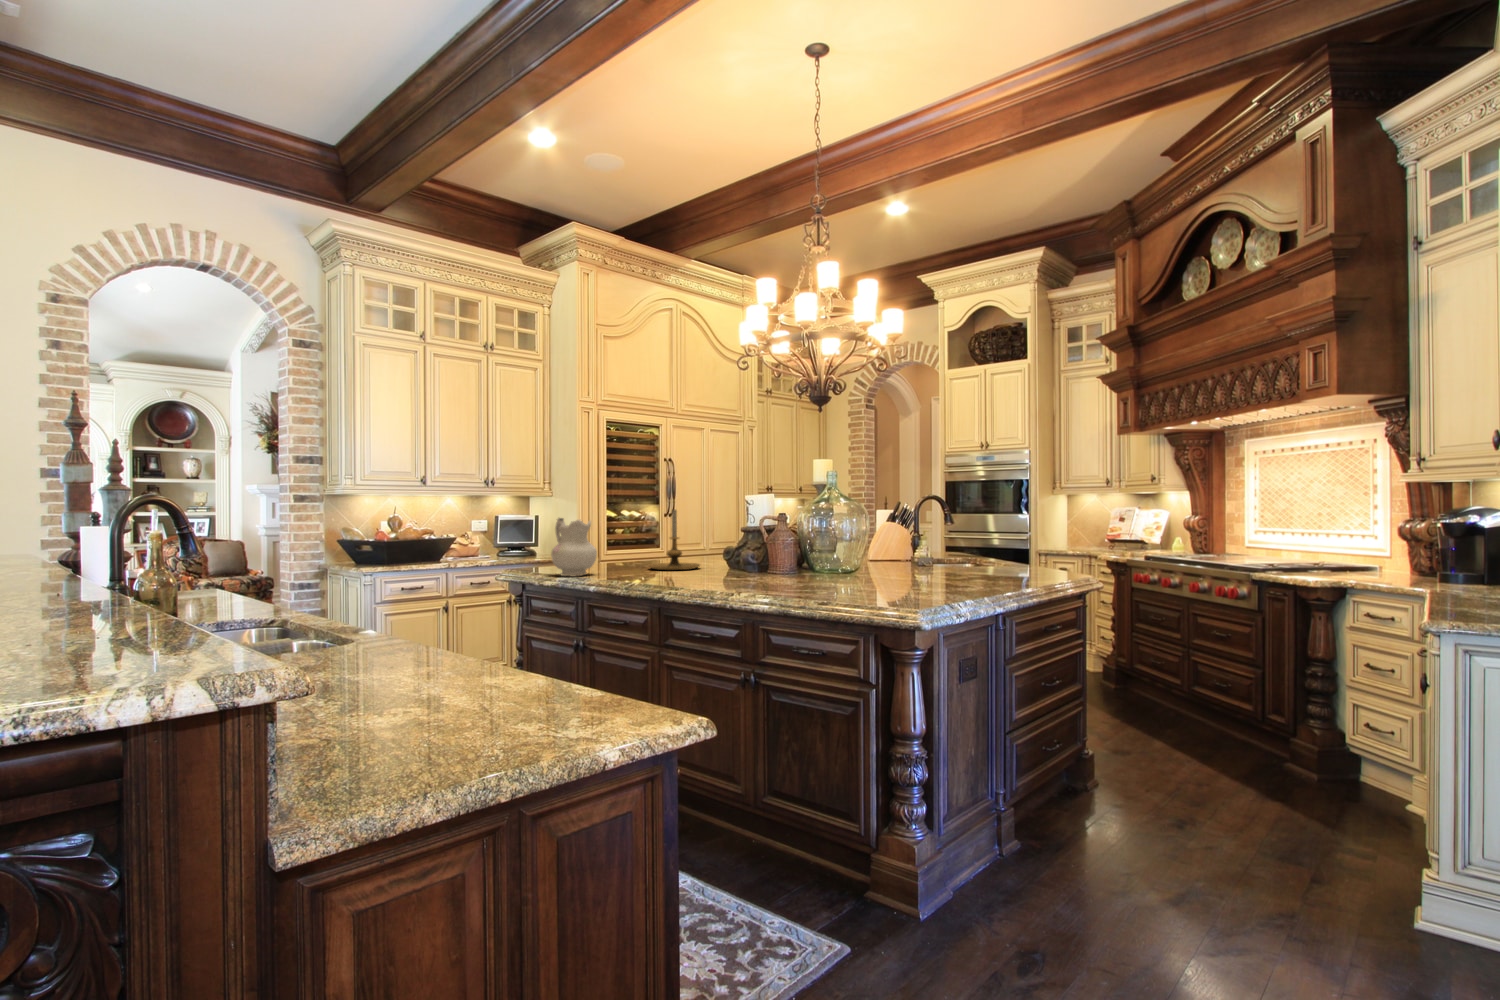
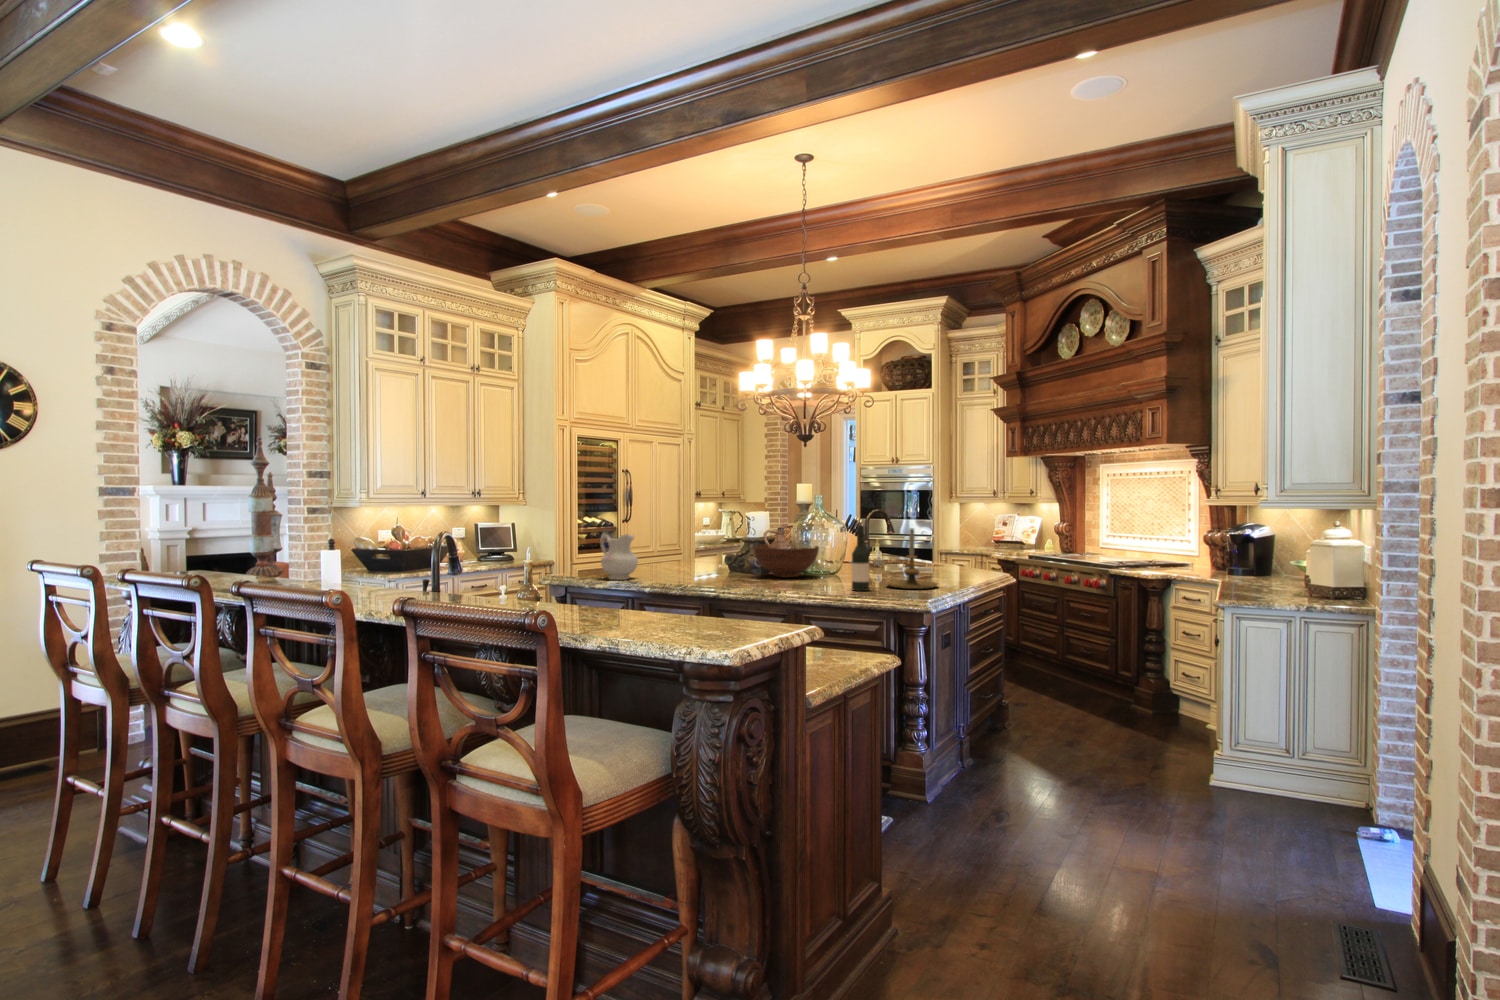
wine bottle: none [829,502,854,596] -> present [852,525,869,591]
candle holder: present [649,510,700,570] -> present [886,528,938,589]
fruit bowl: none [736,534,821,577] -> present [754,544,819,578]

